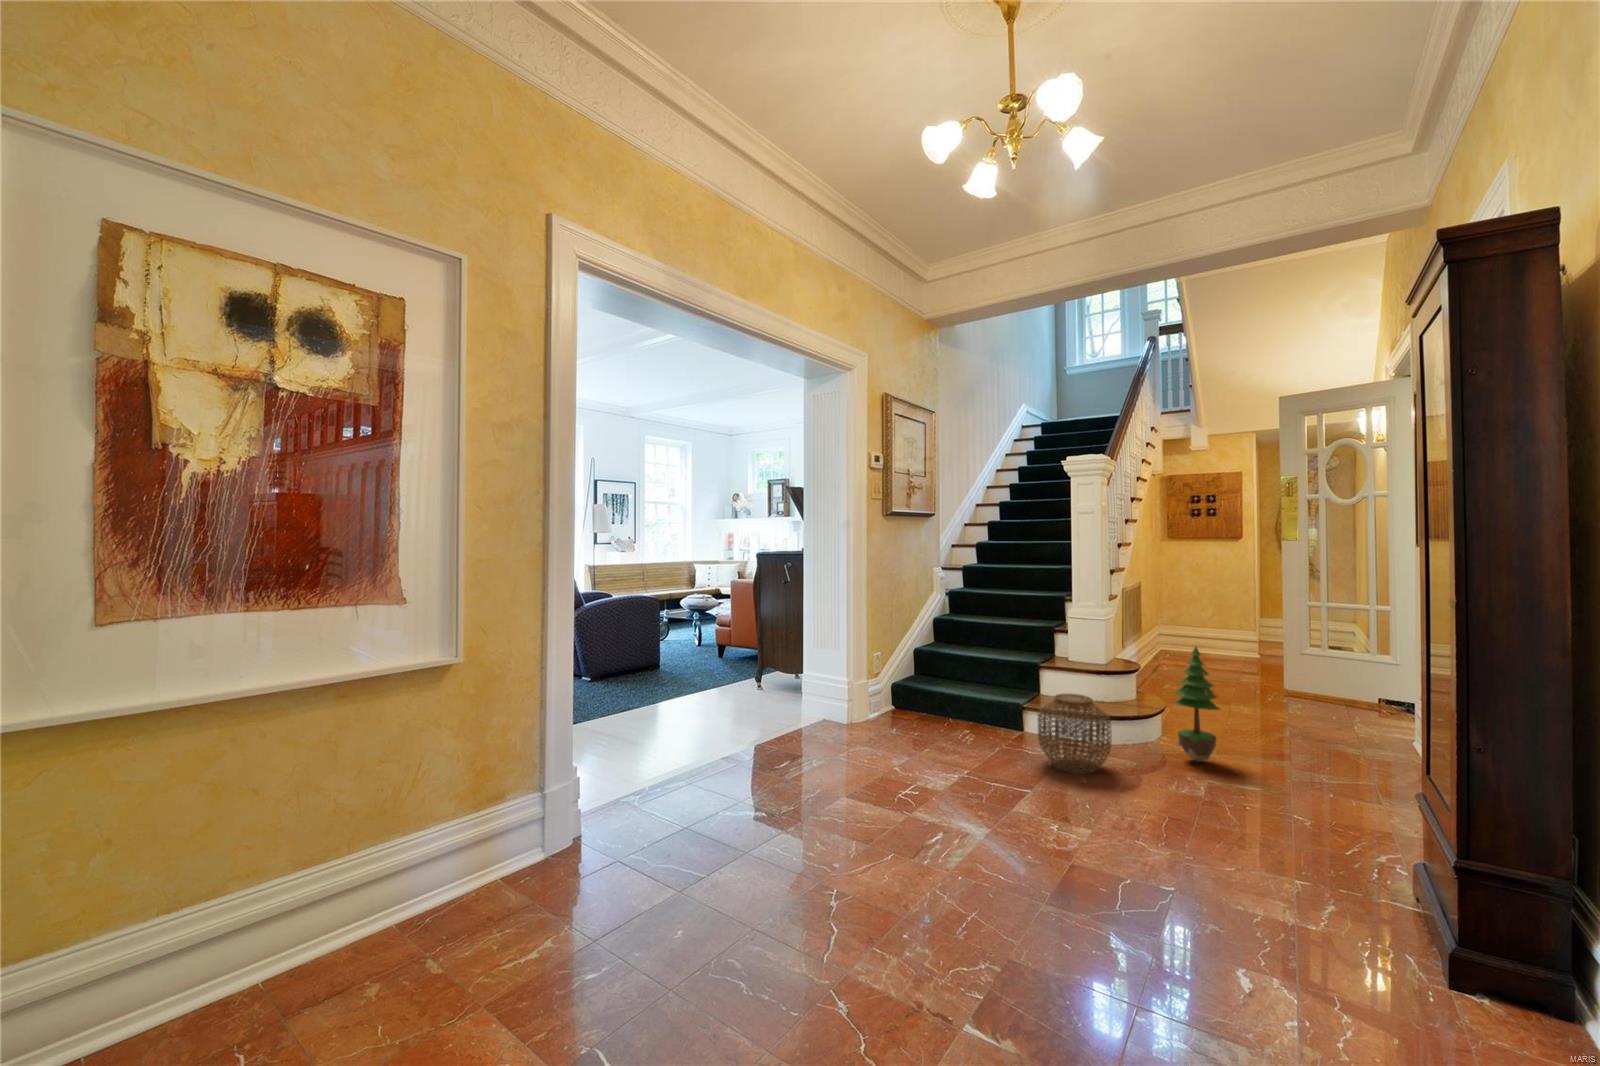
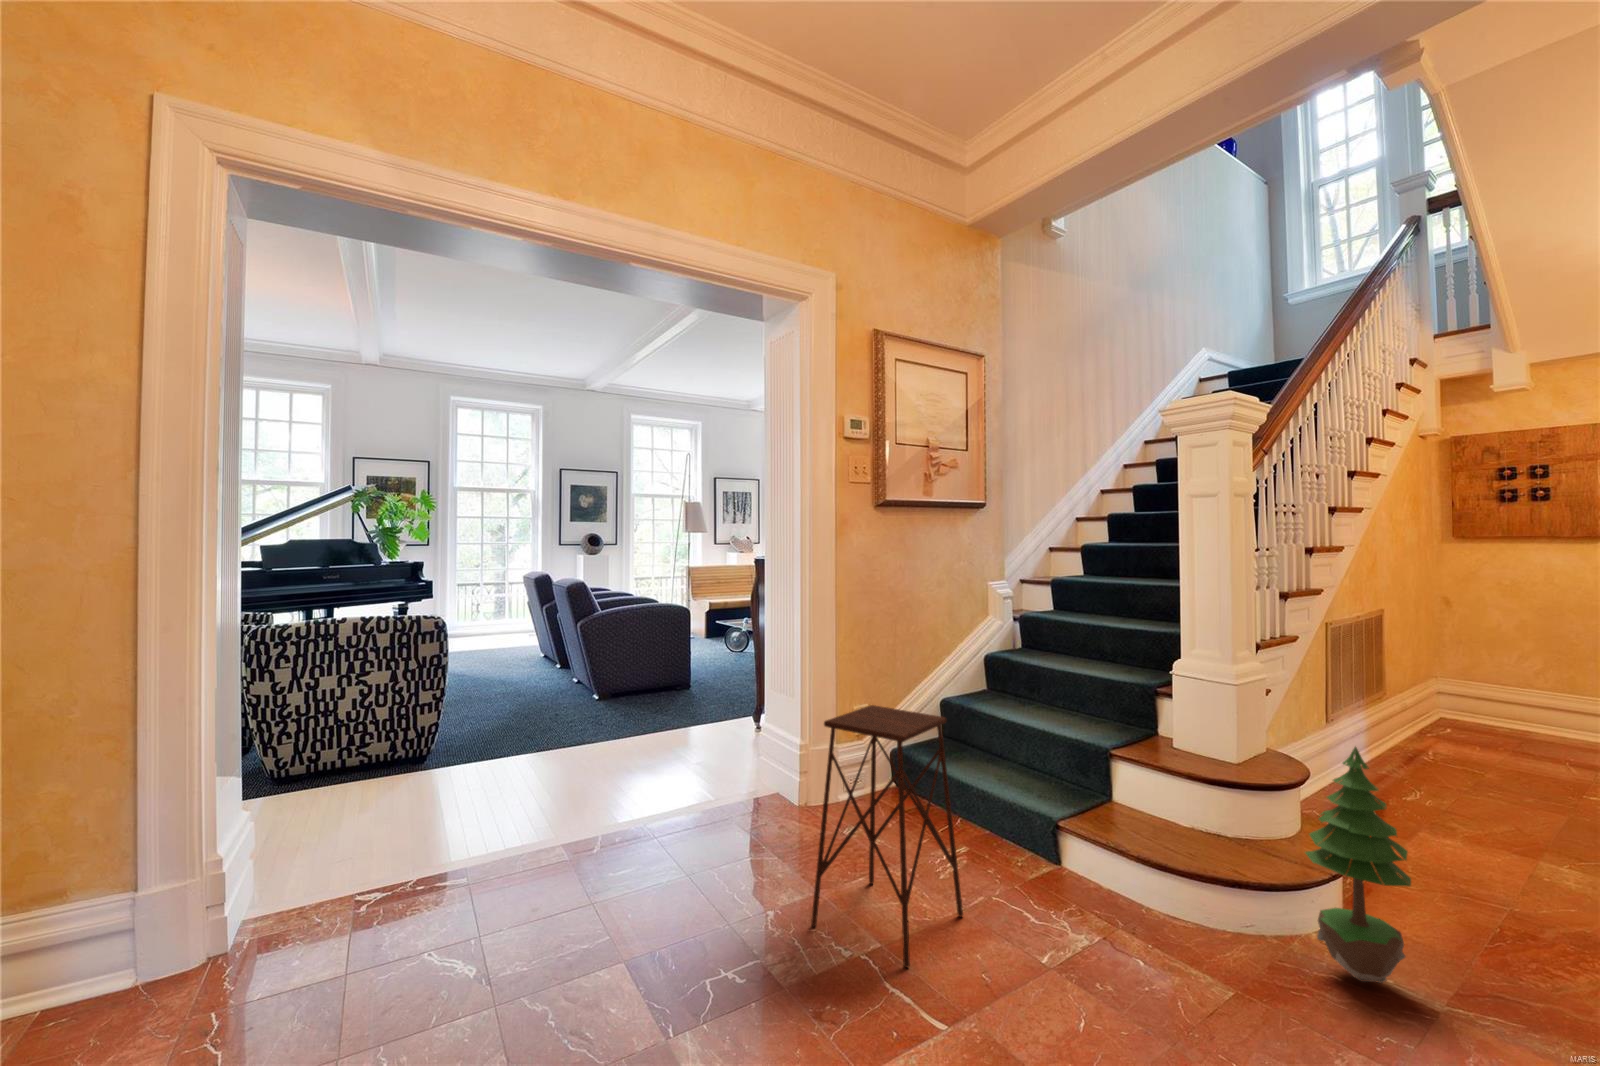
side table: none [931,644,1005,787] -> present [811,705,963,967]
woven basket: present [1038,694,1112,774] -> none [1017,809,1149,968]

